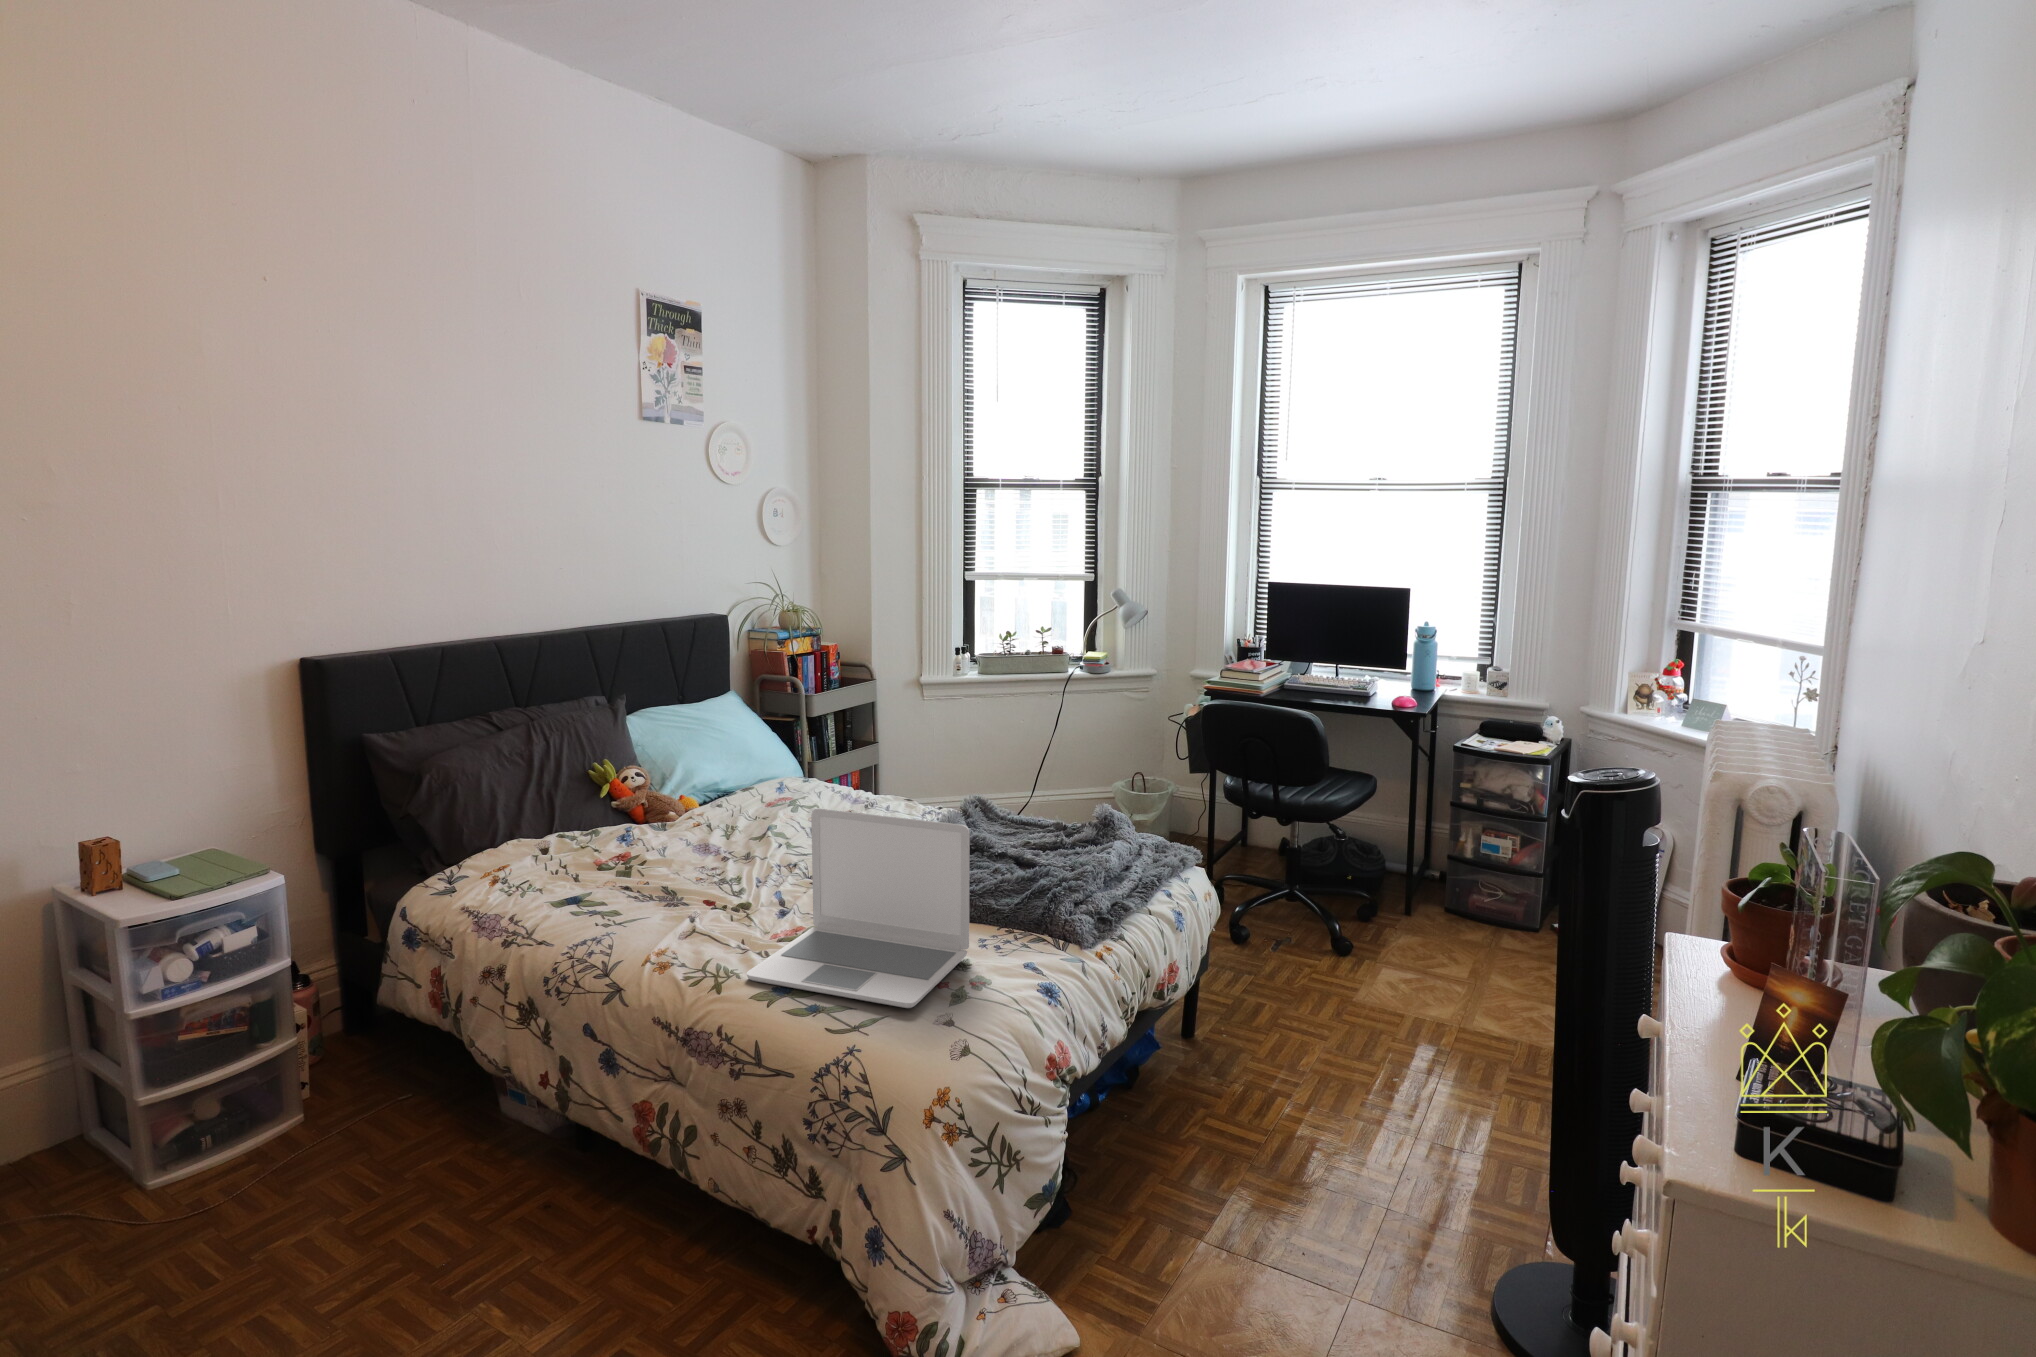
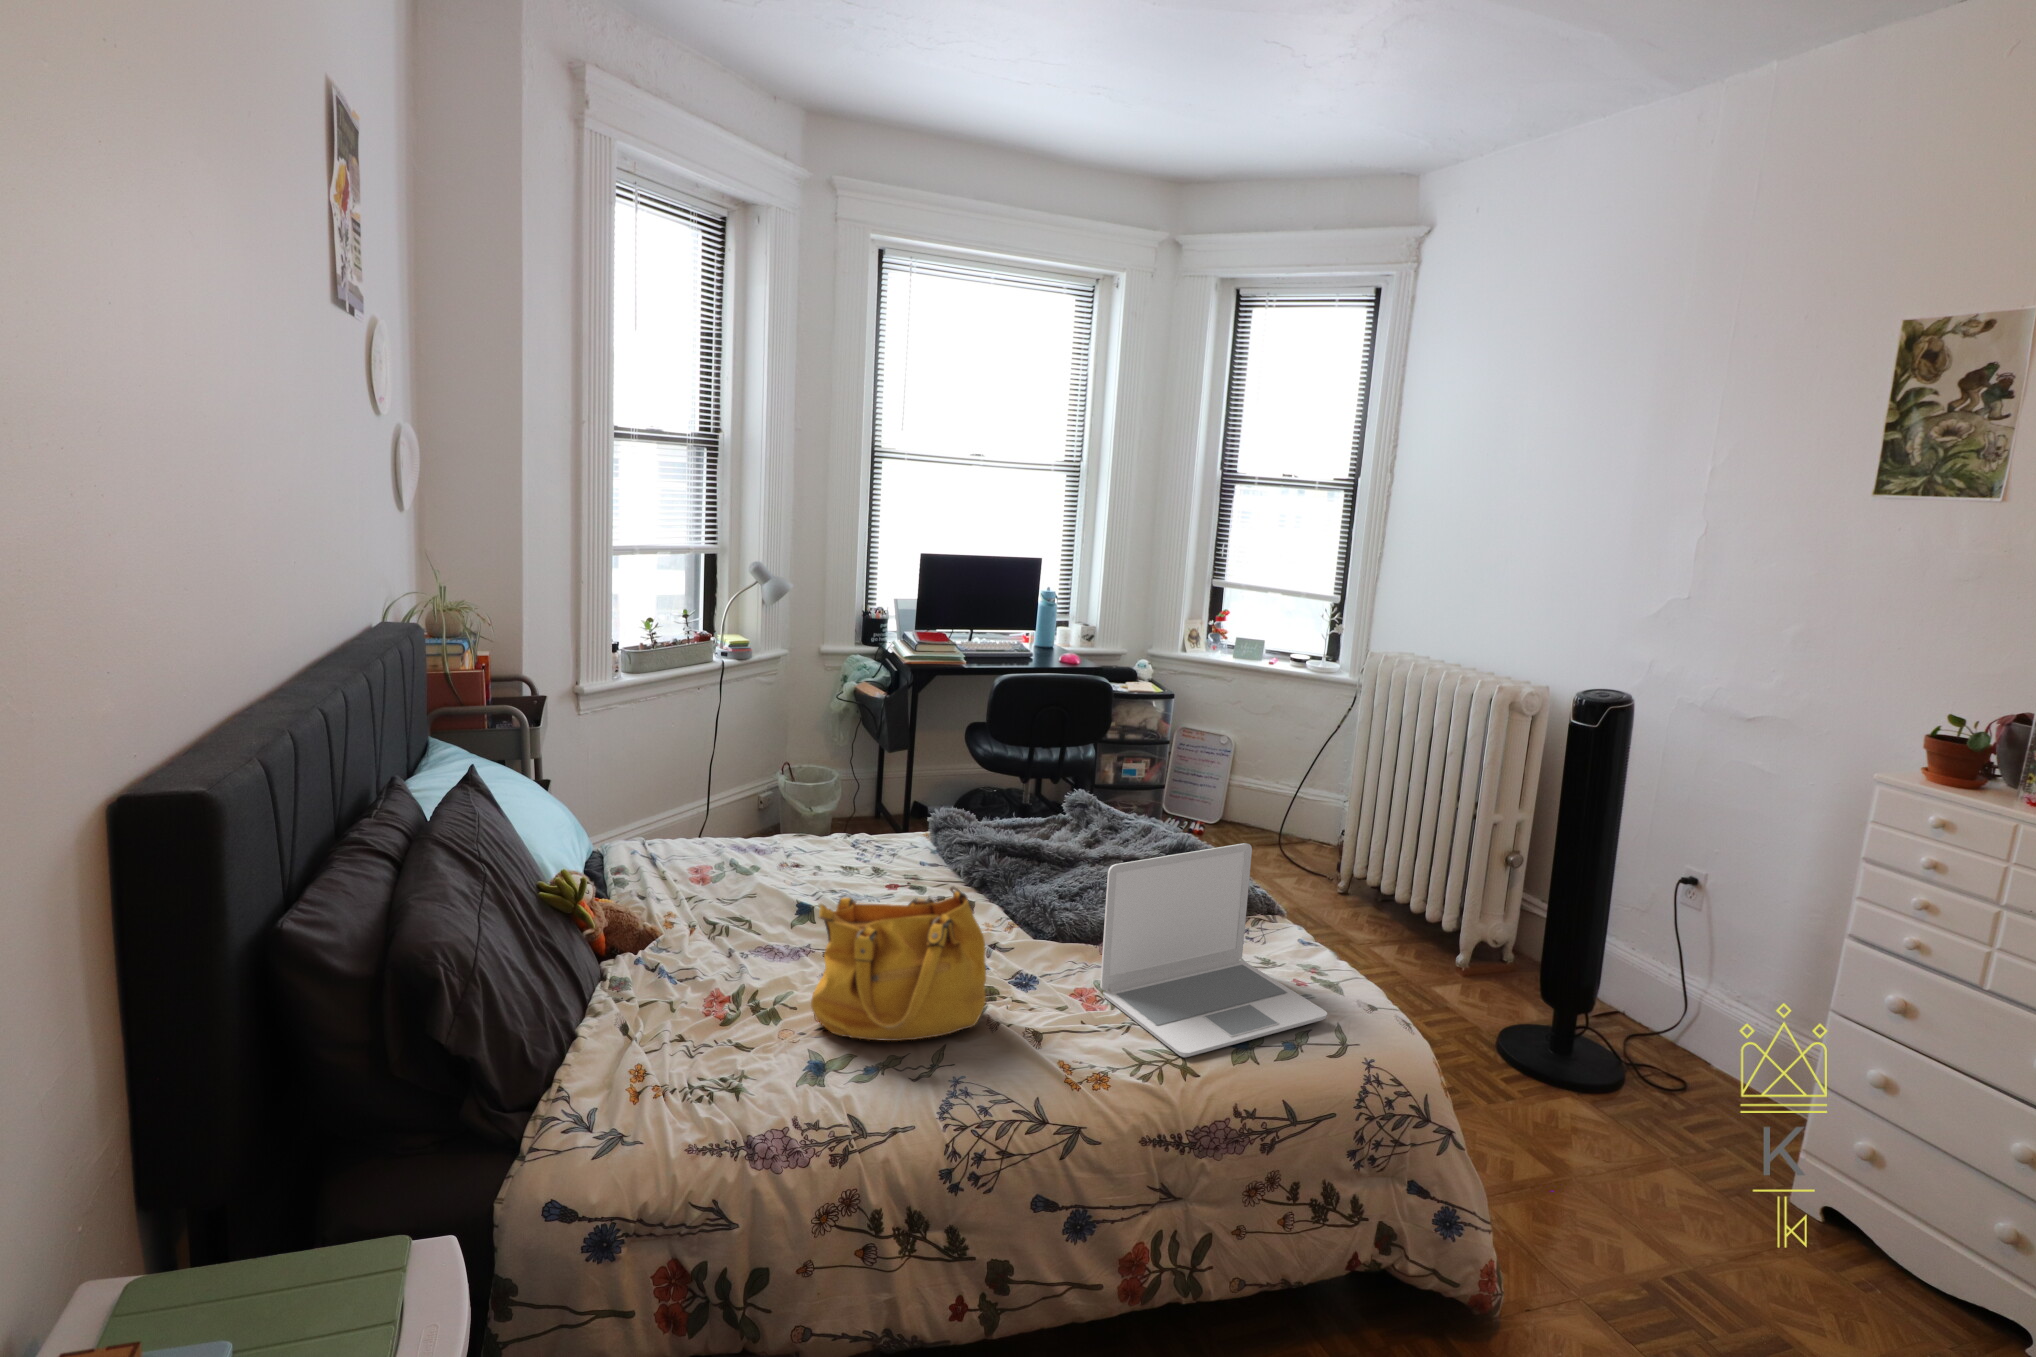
handbag: none [597,786,735,909] -> present [811,887,986,1041]

